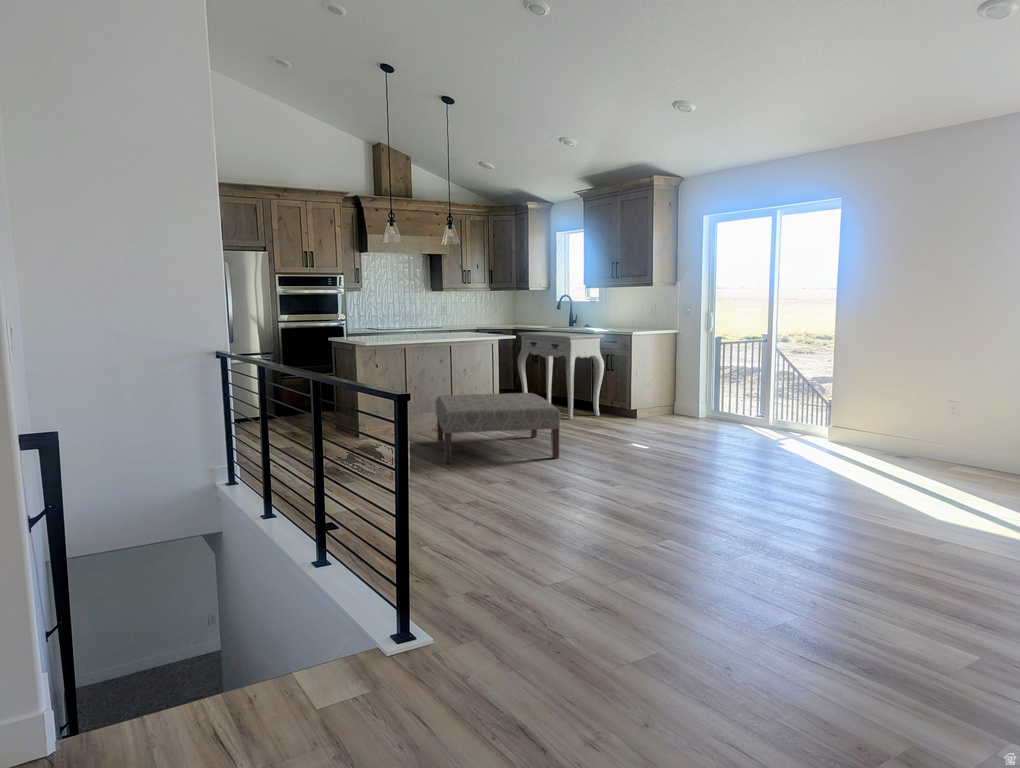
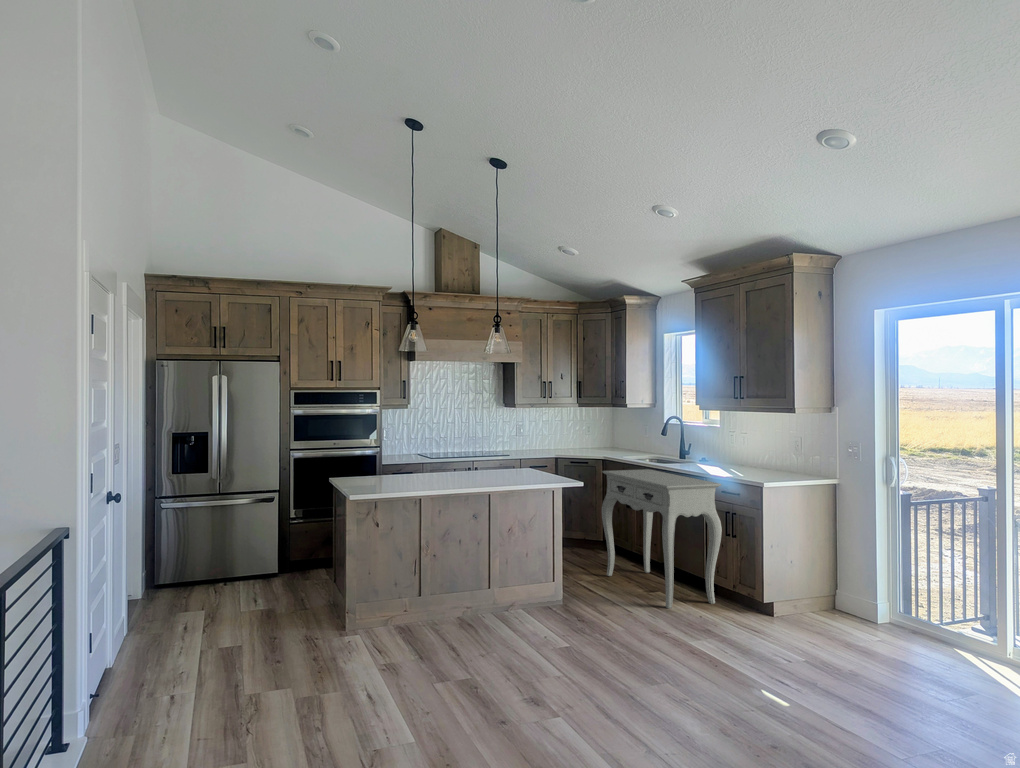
ottoman: present [436,393,560,464] -> none [422,580,620,721]

